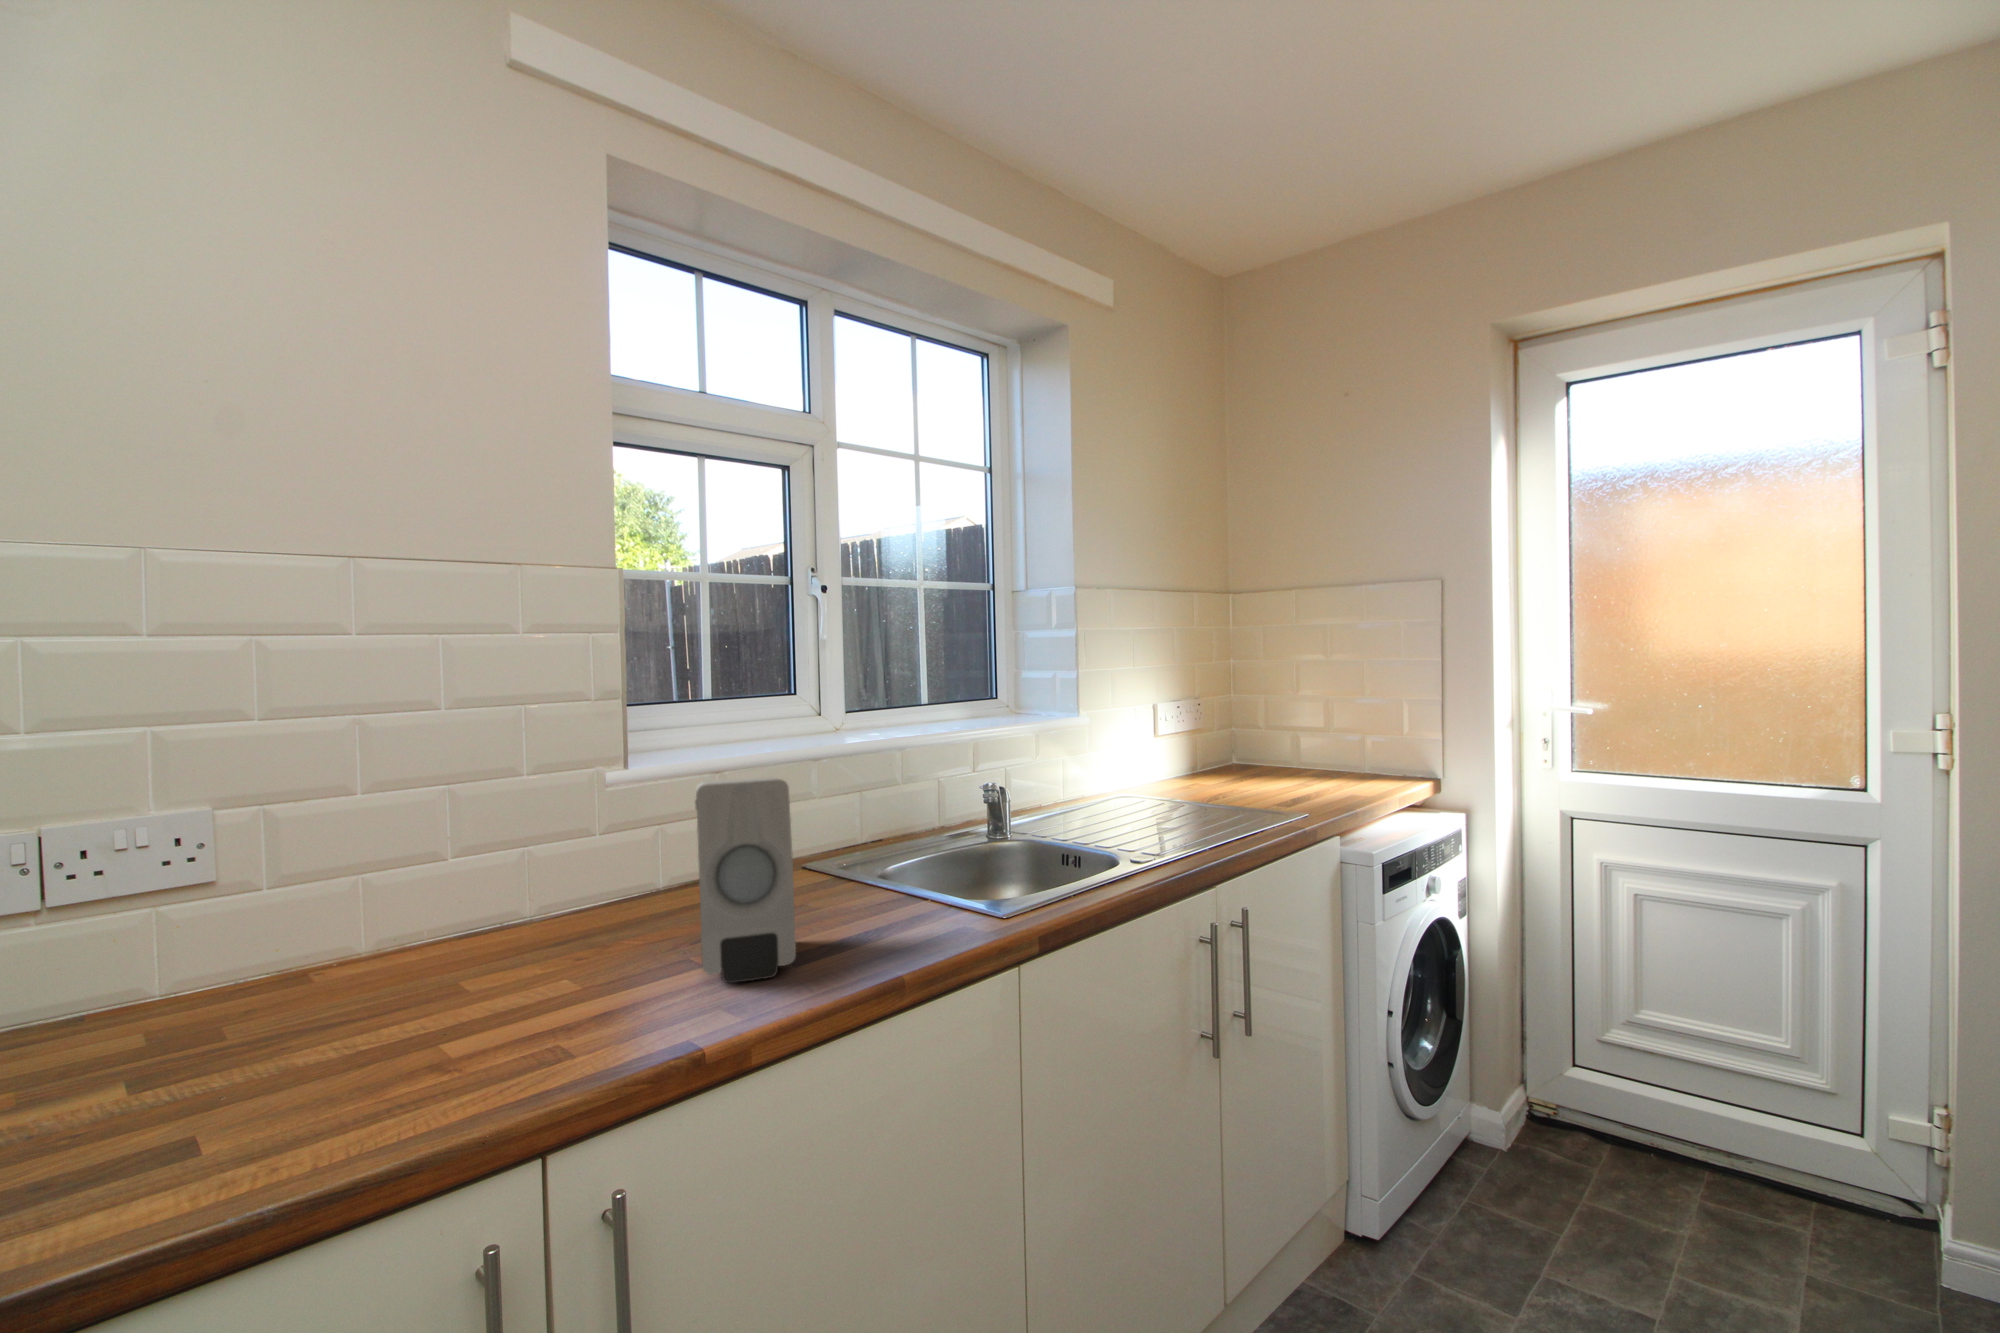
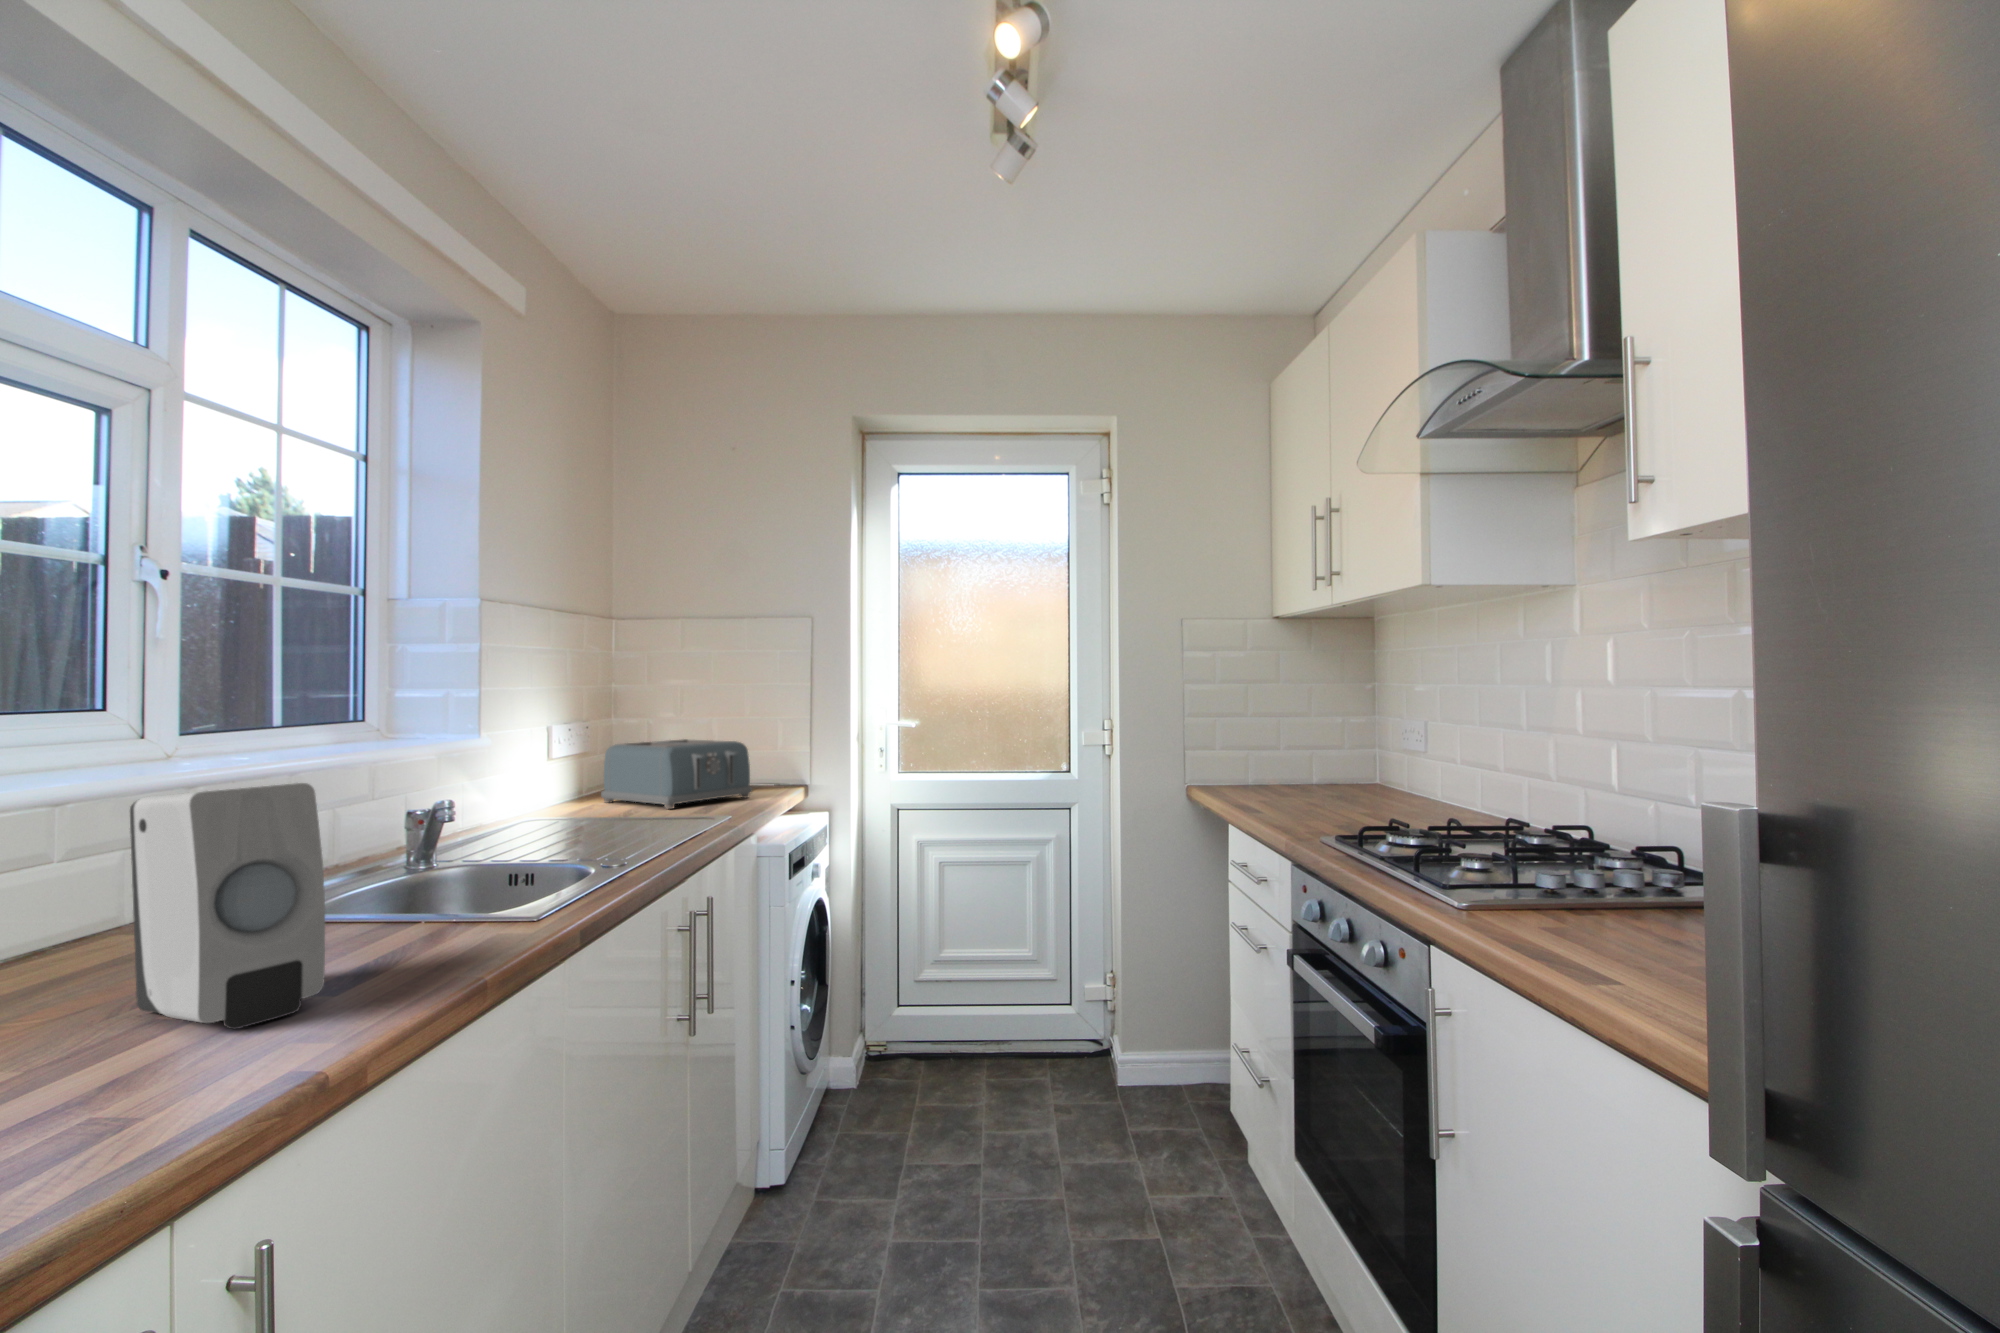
toaster: none [1203,721,1358,797] -> present [601,739,752,809]

